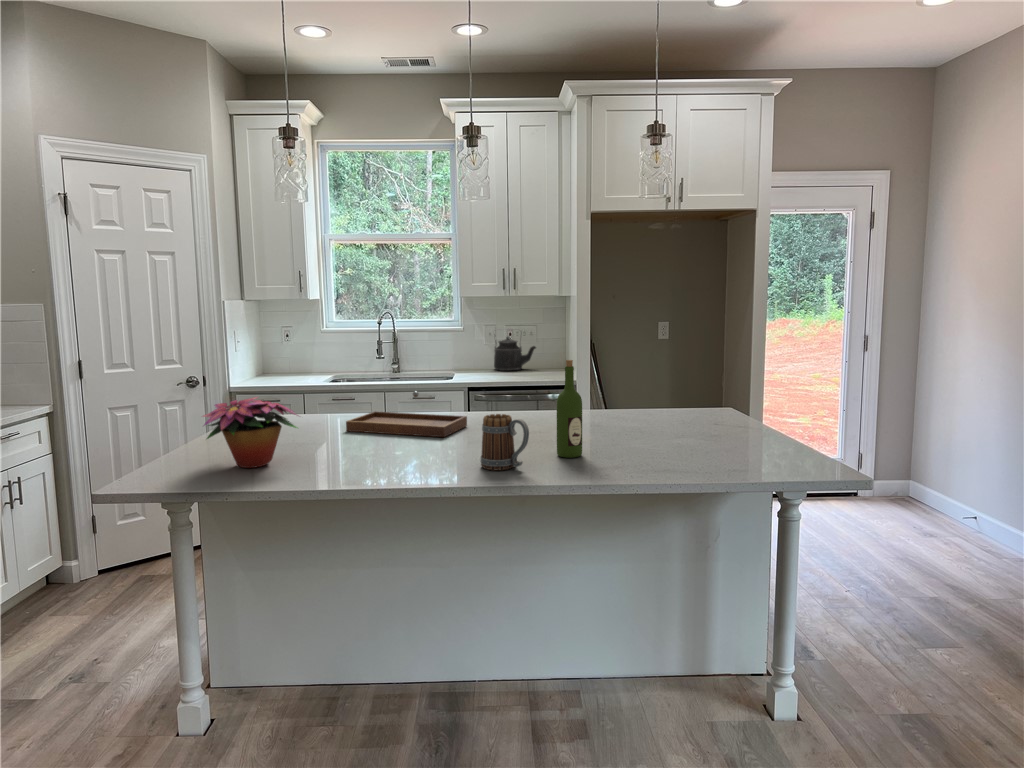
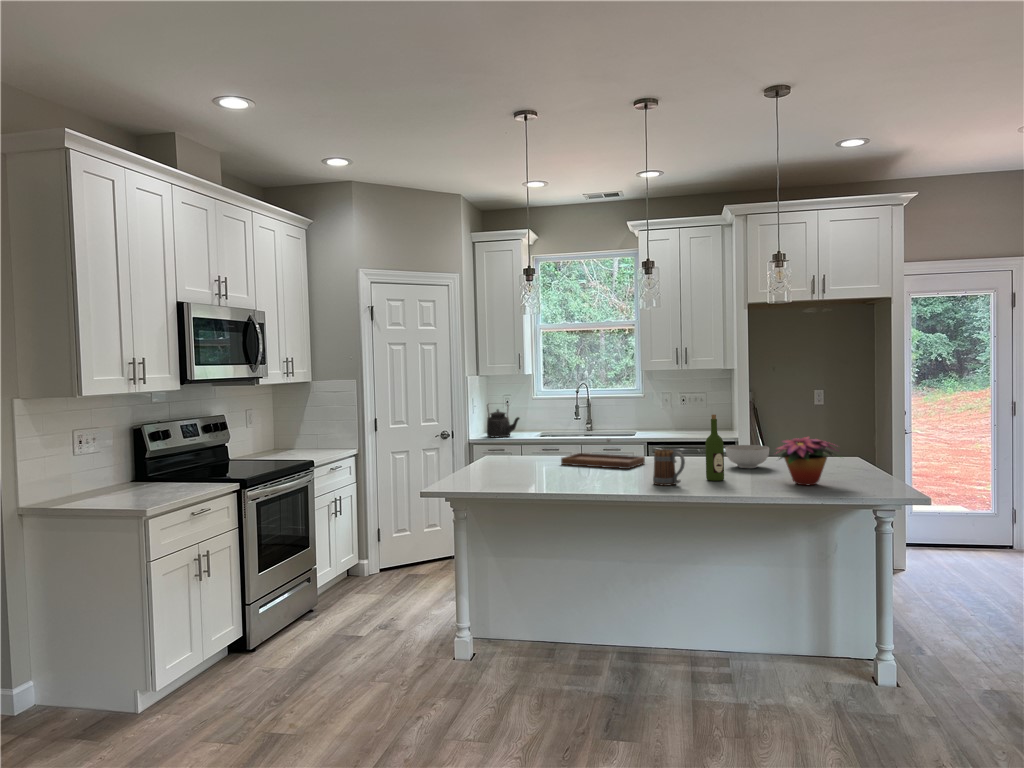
kettle: present [494,337,536,371] -> present [487,404,520,438]
flower arrangement: present [203,397,298,468] -> present [778,437,837,485]
bowl: none [577,398,635,431] -> present [725,445,769,468]

